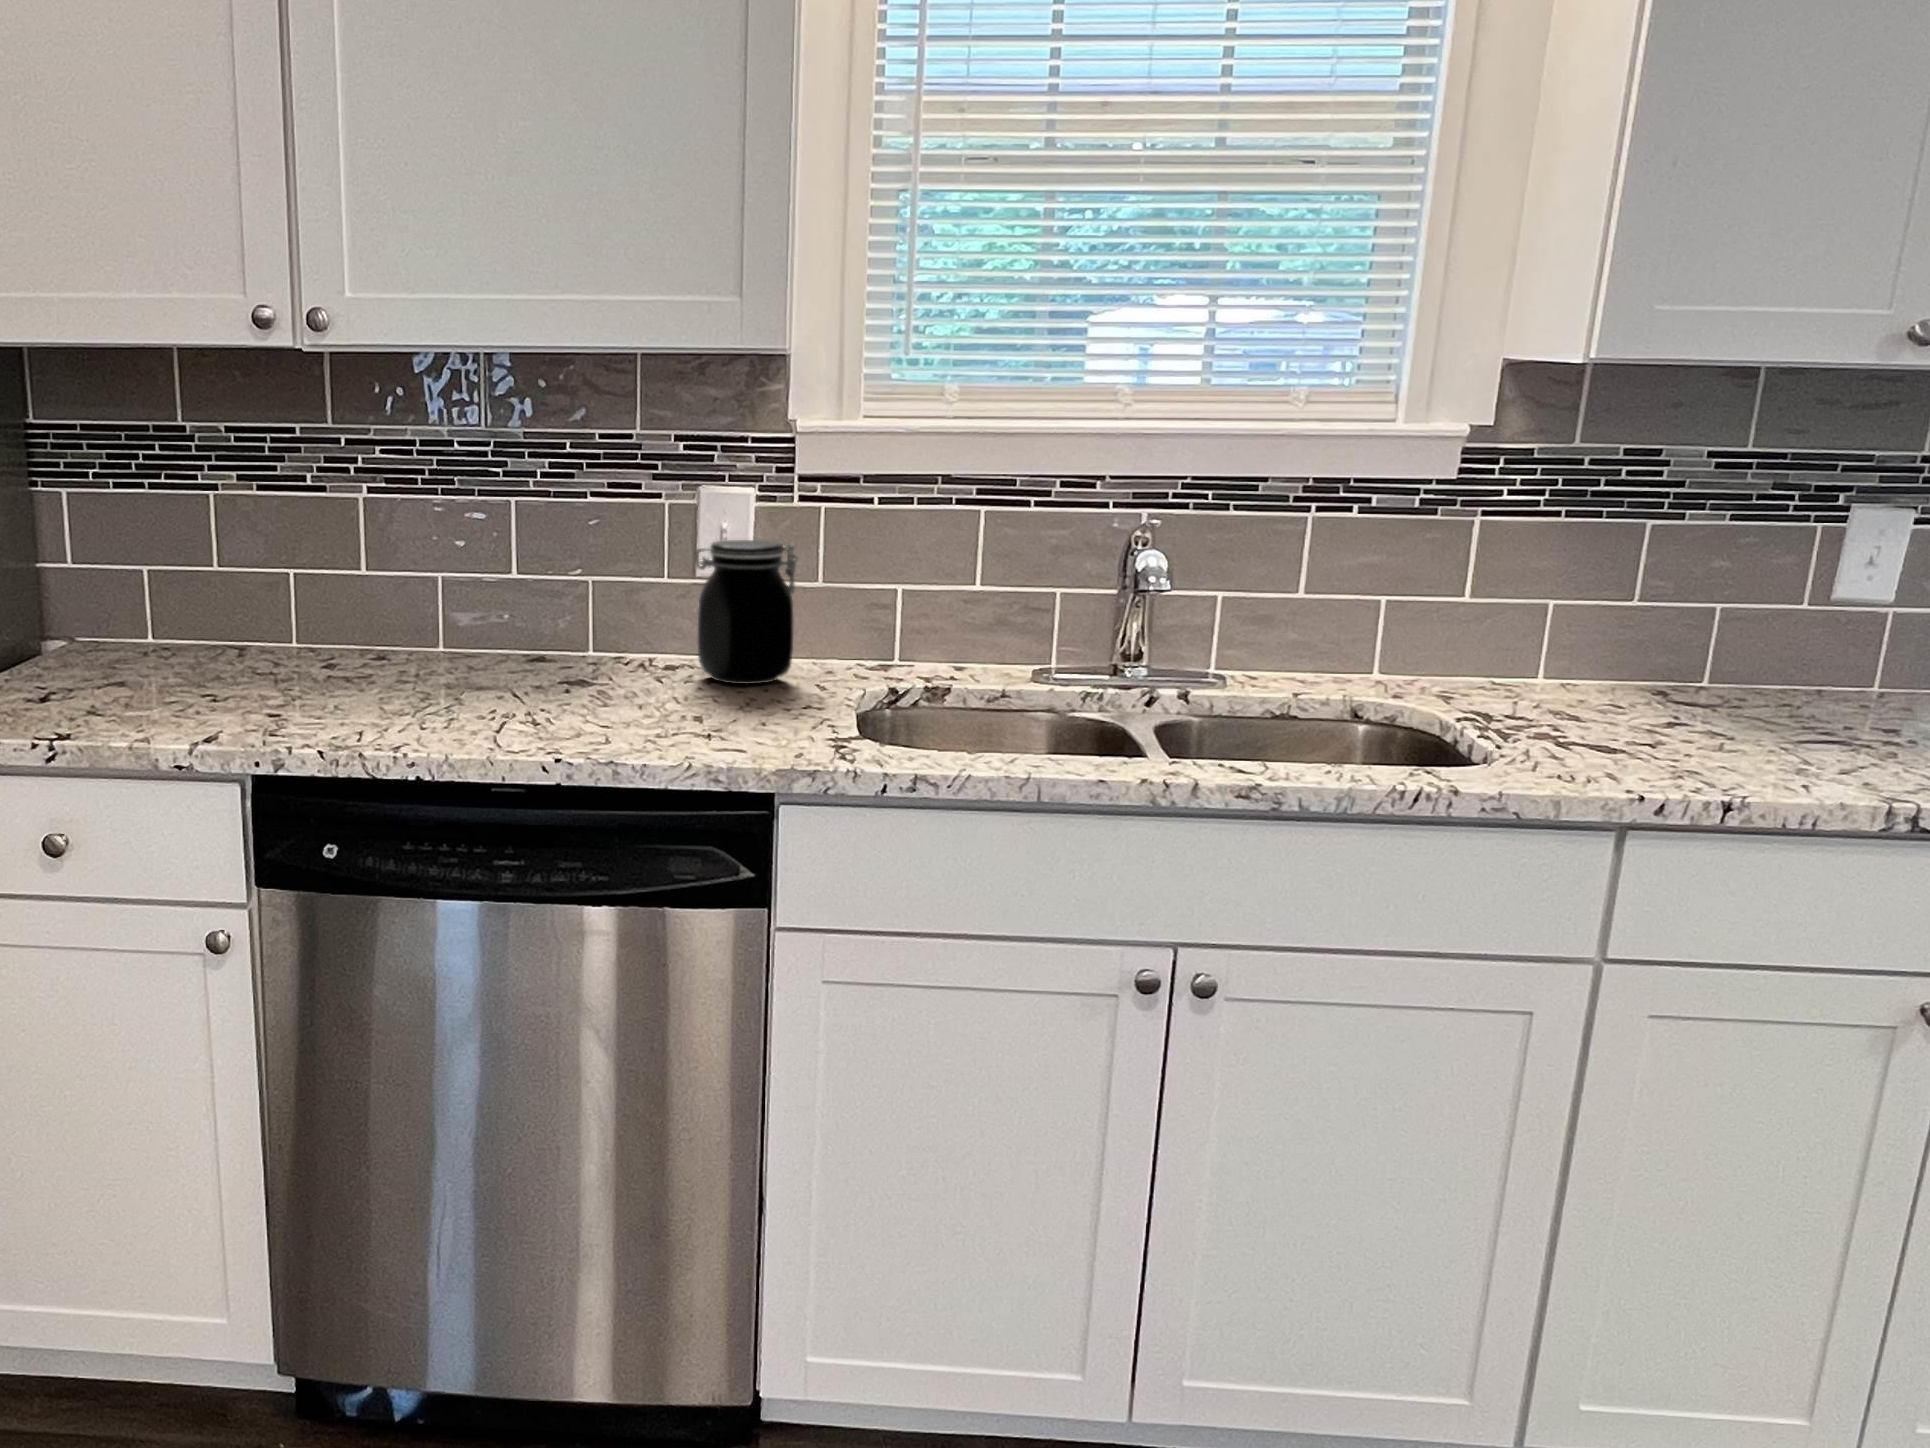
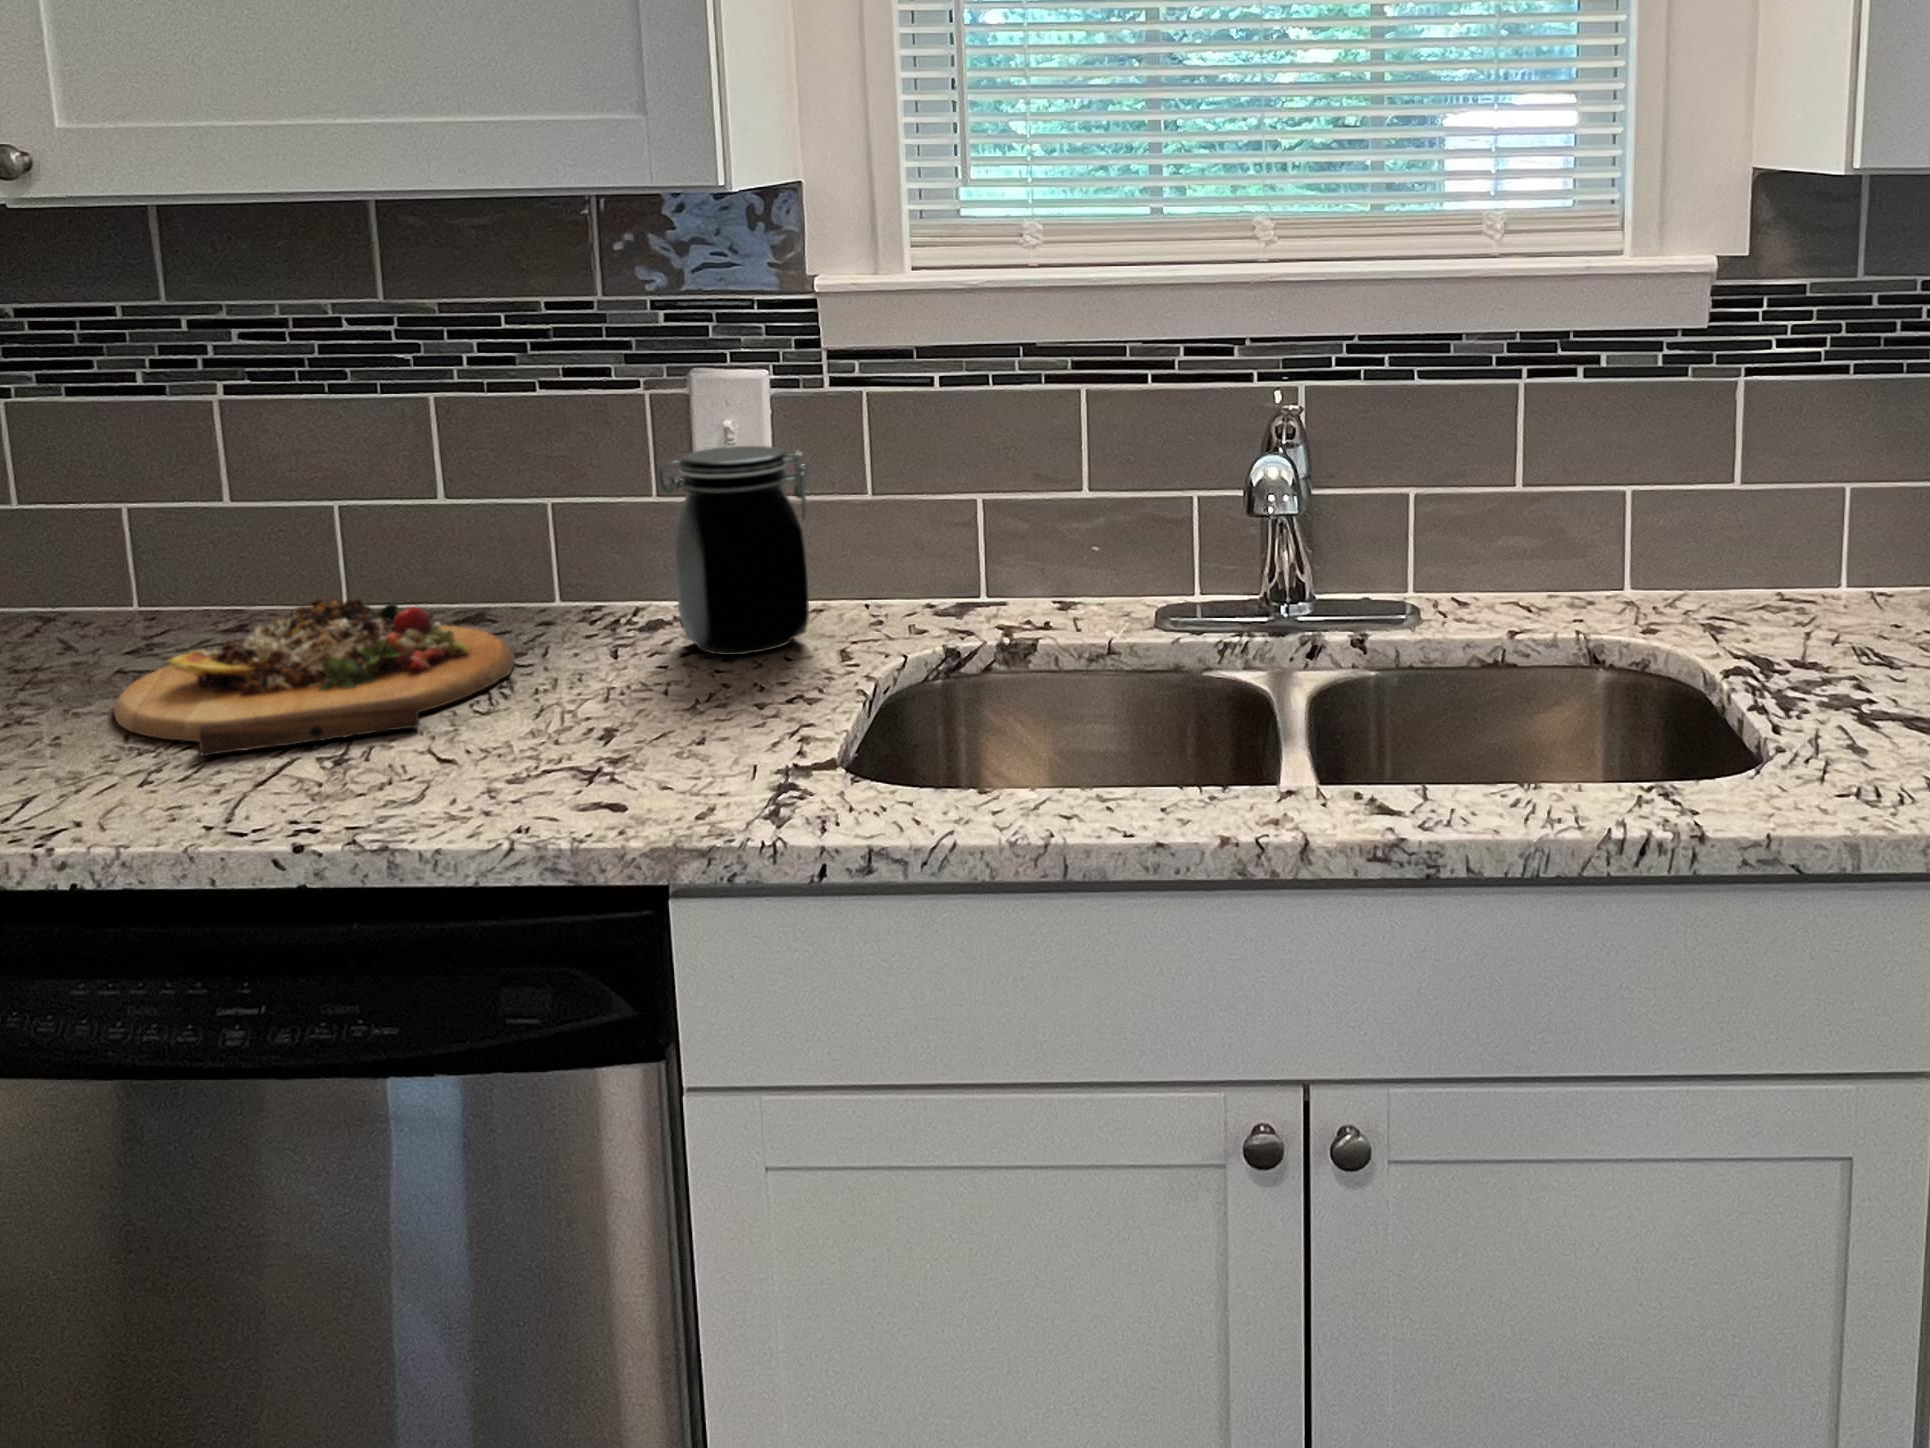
cutting board: none [354,630,599,717] -> present [114,598,515,756]

